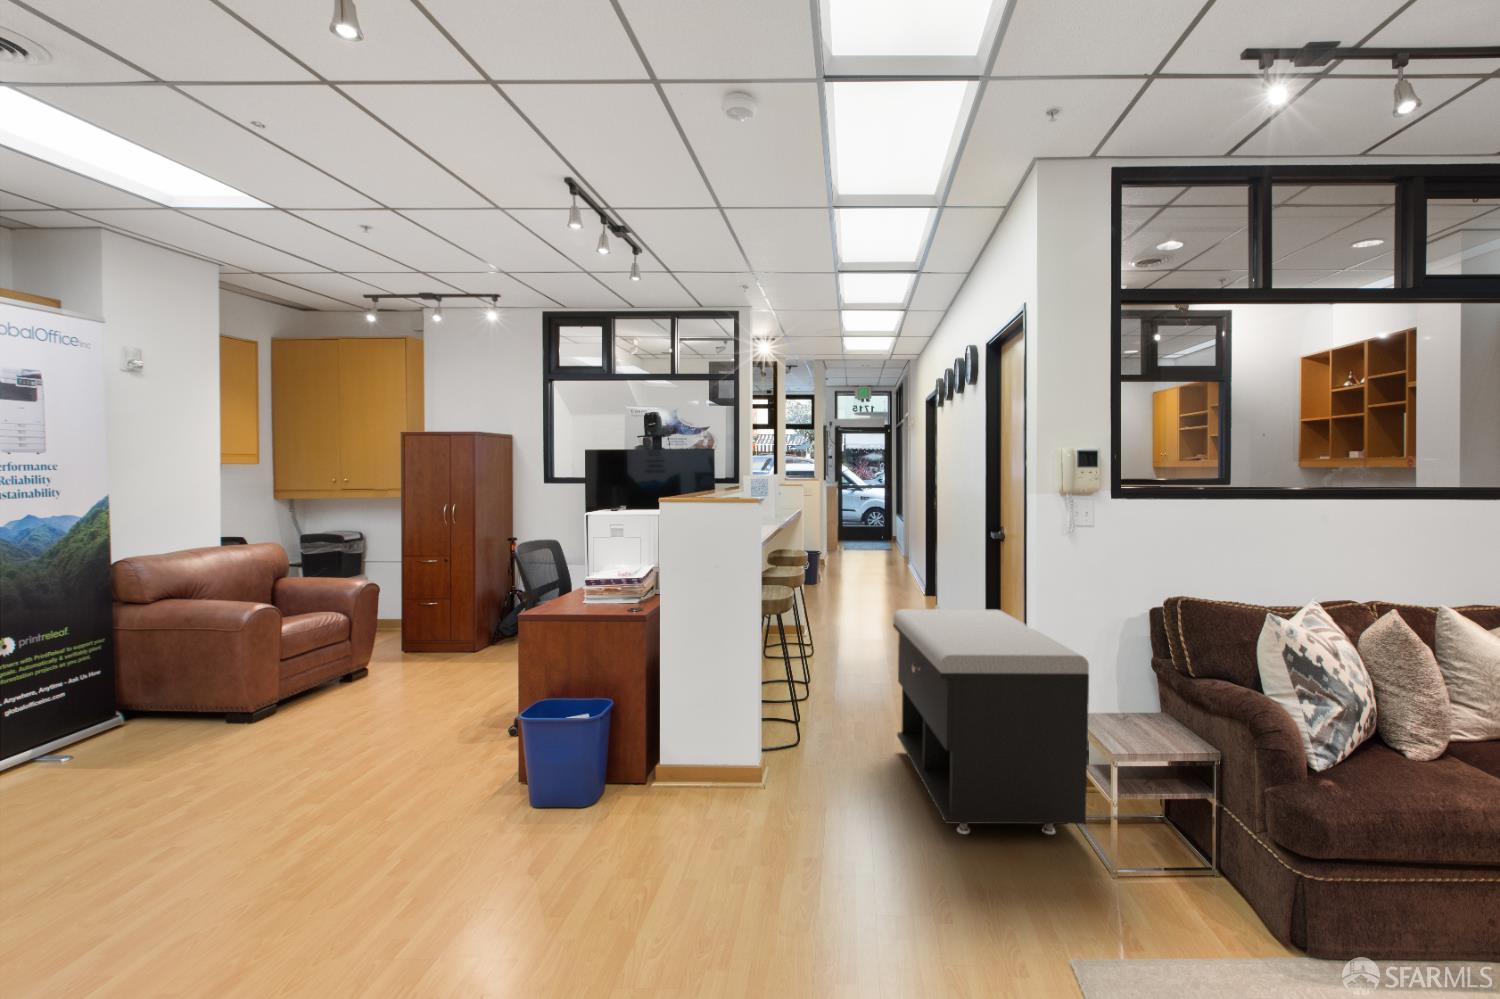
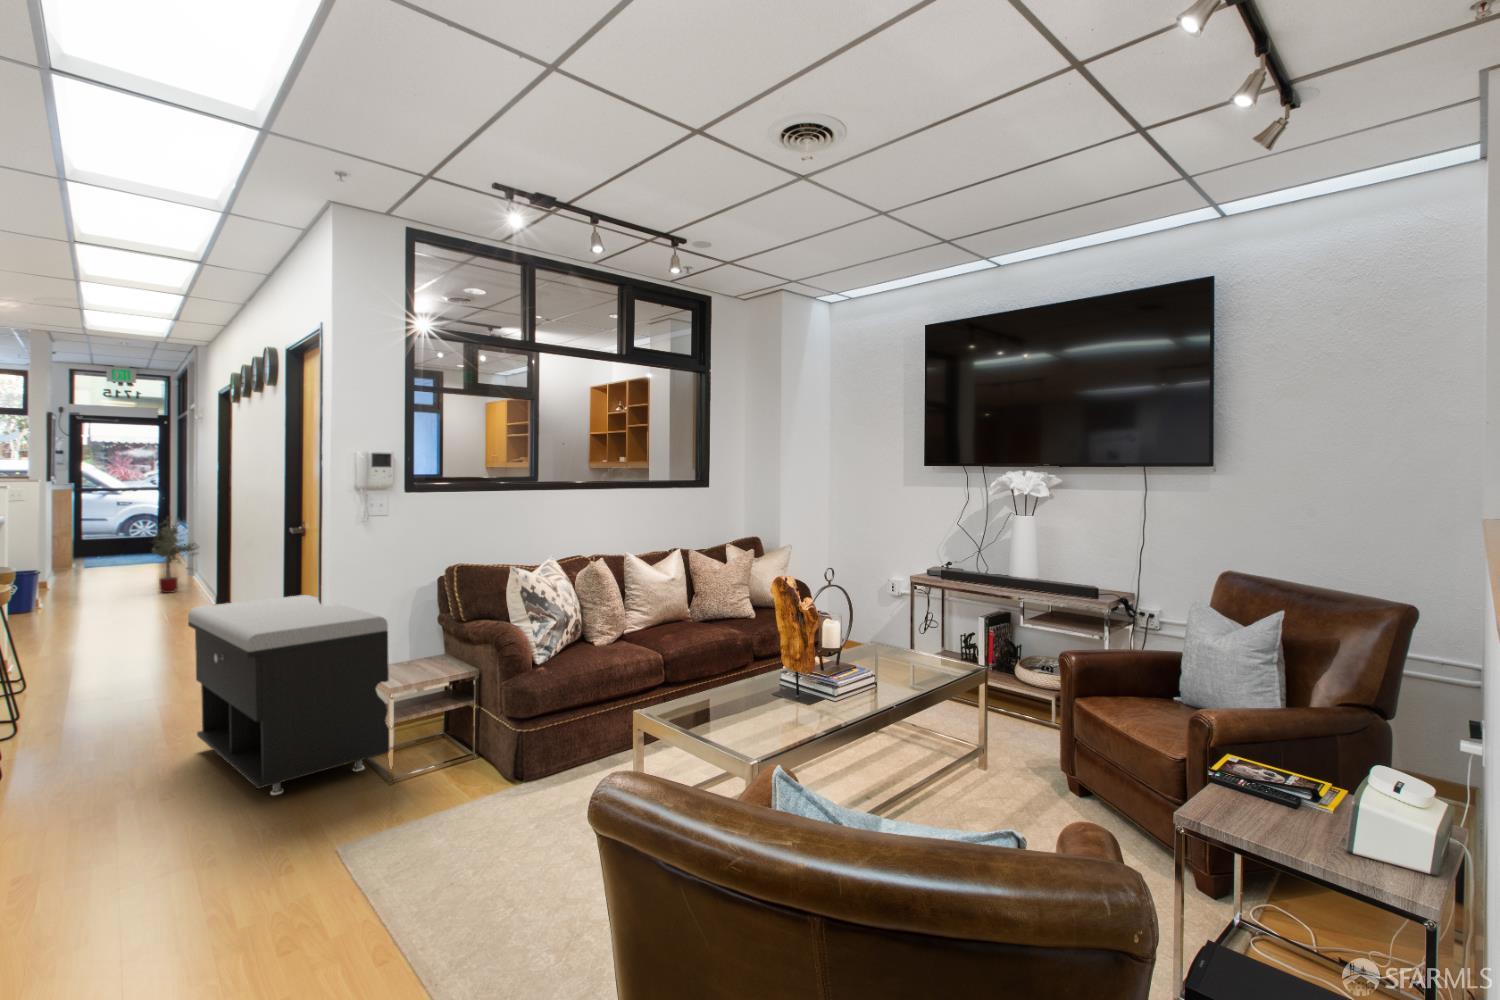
potted tree: none [874,512,912,579] -> present [152,518,197,593]

